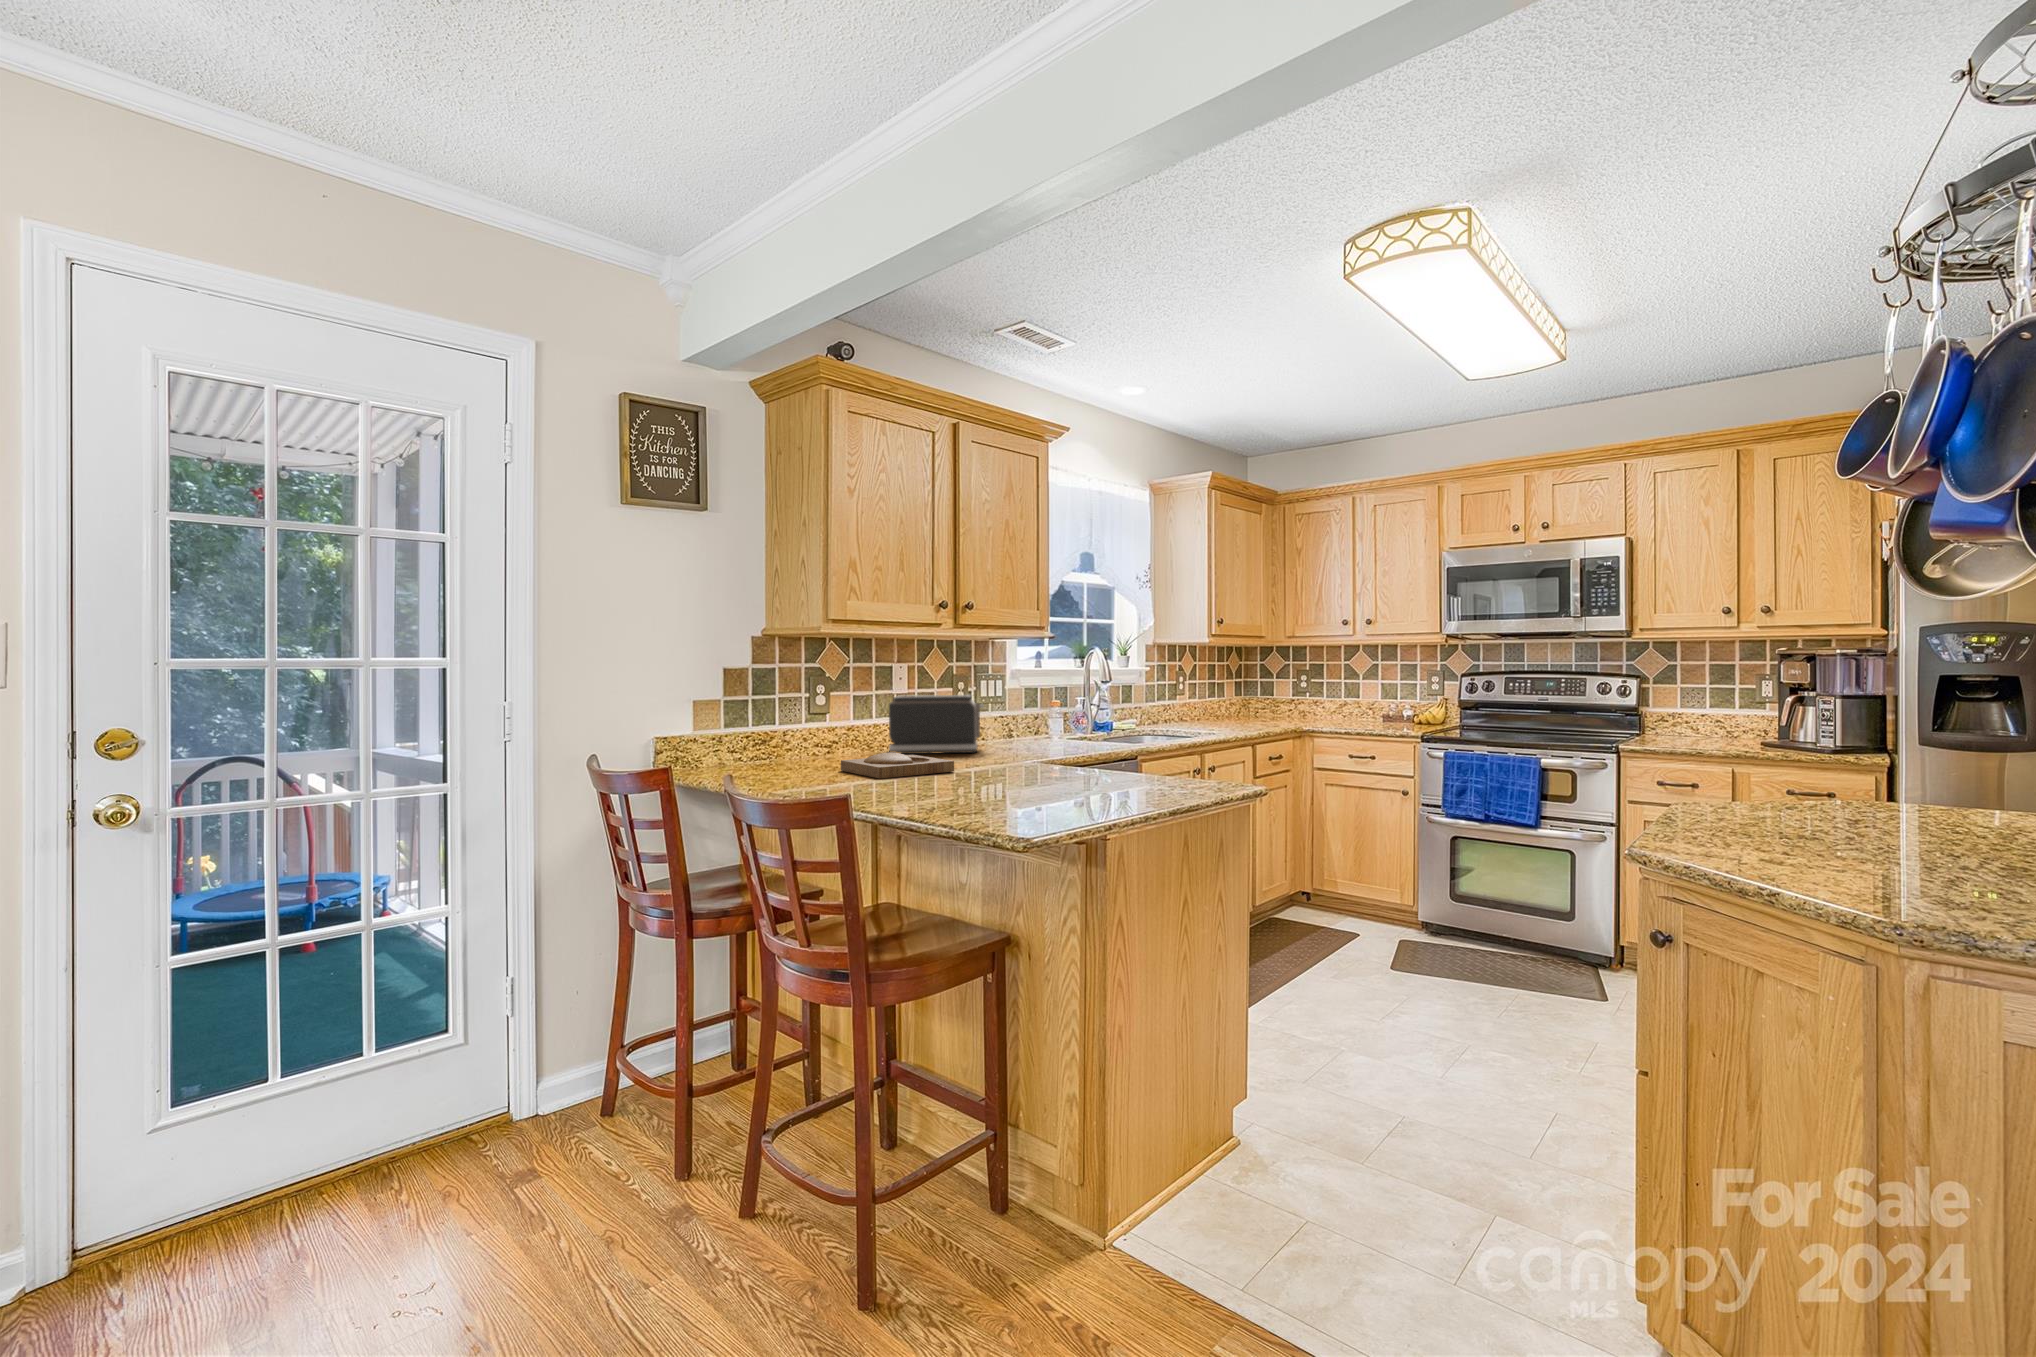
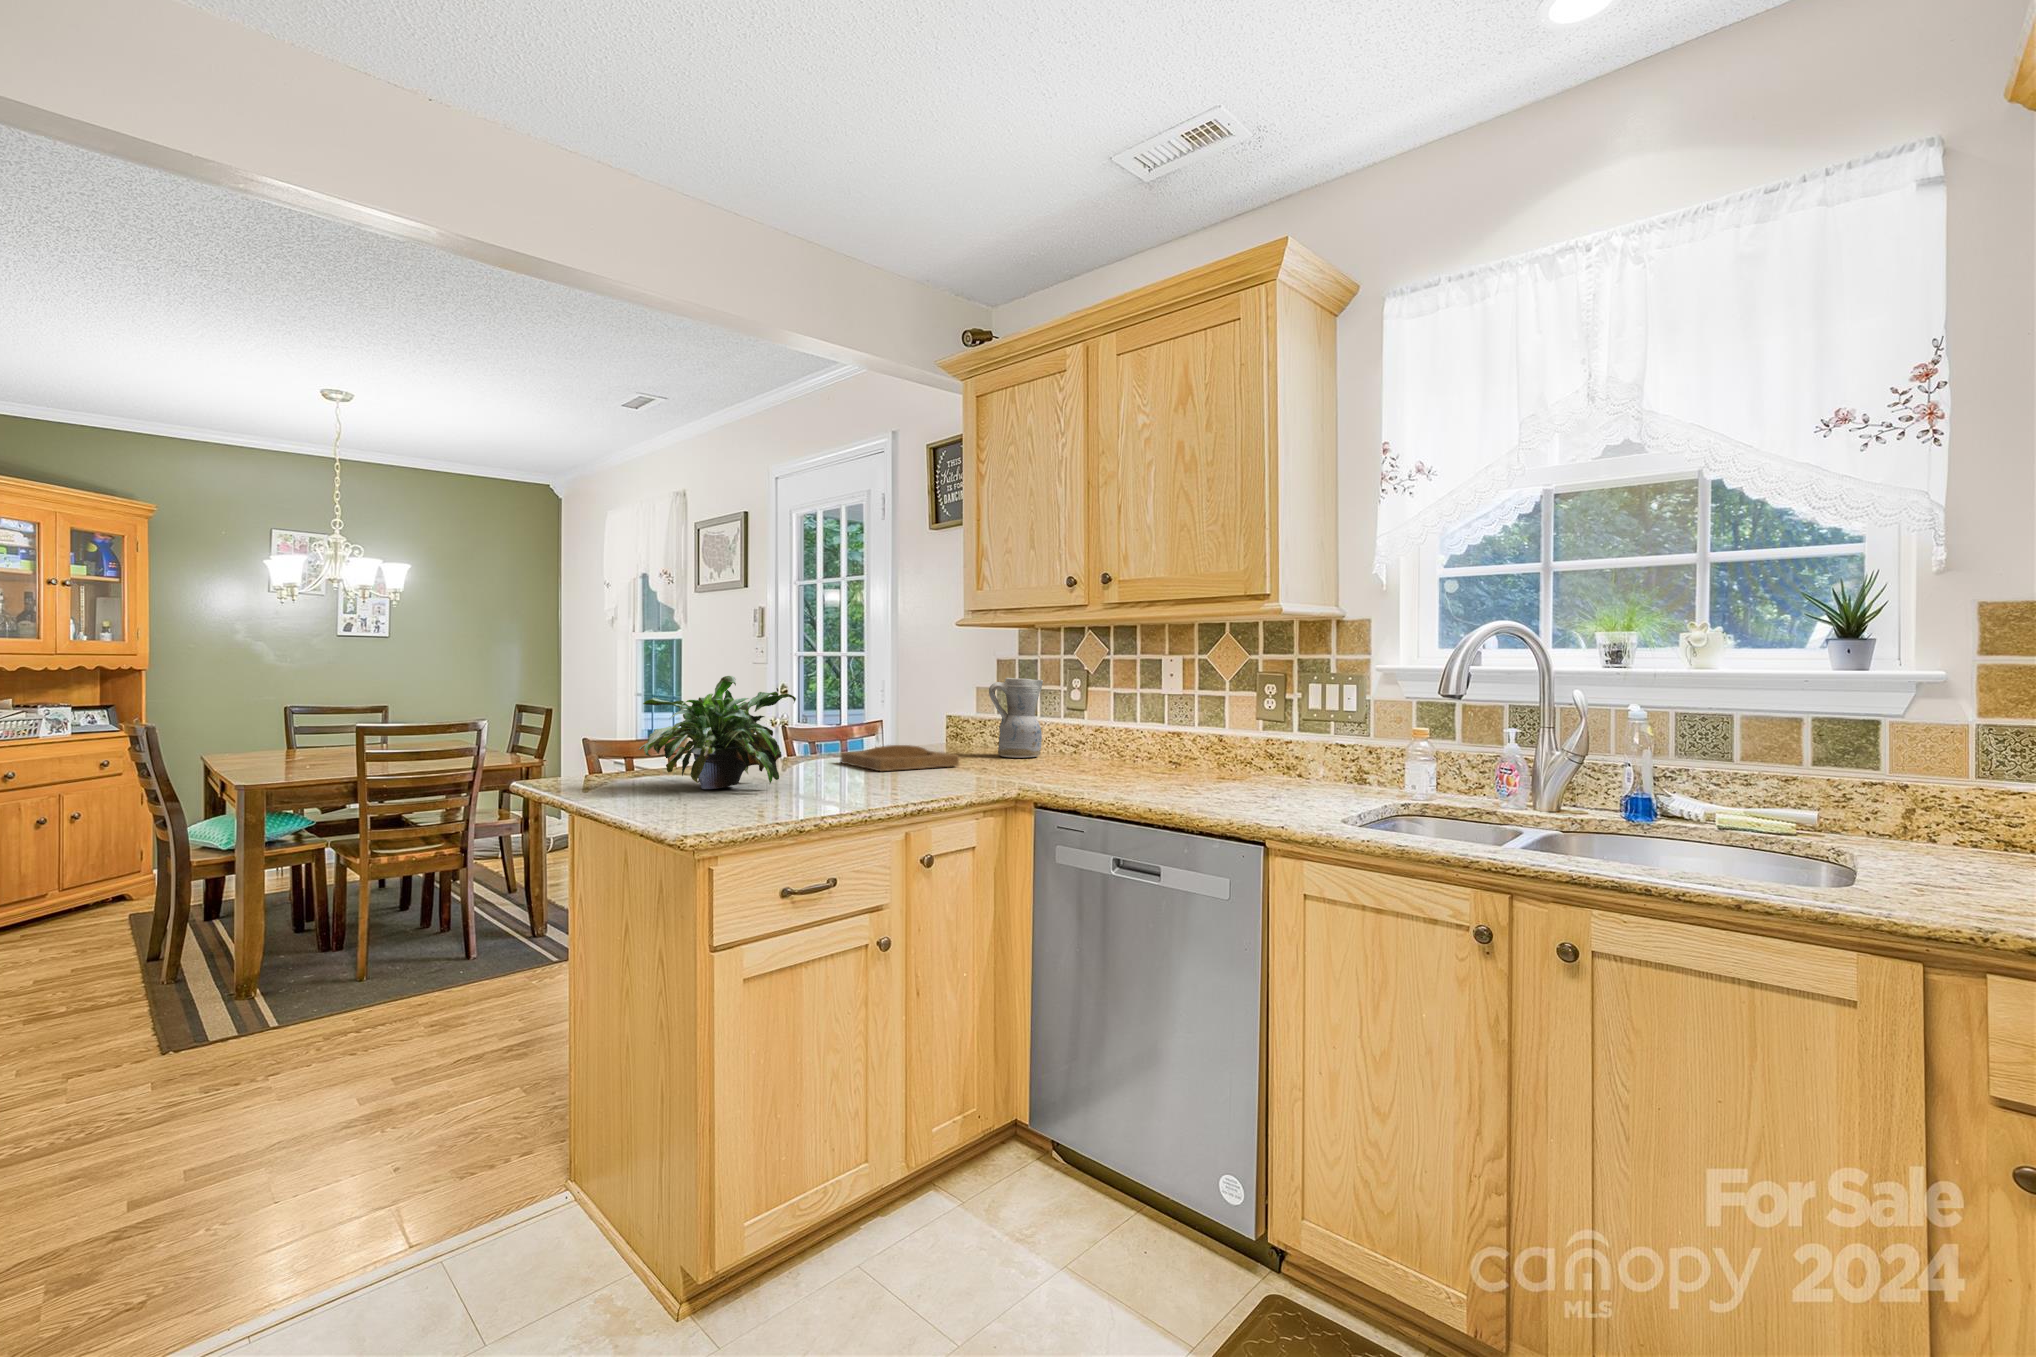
potted plant: none [1009,685,1143,787] -> present [639,676,796,789]
ceramic pitcher: none [804,686,845,761] -> present [989,678,1043,758]
toaster: present [889,695,984,754] -> none [1089,696,1174,777]

